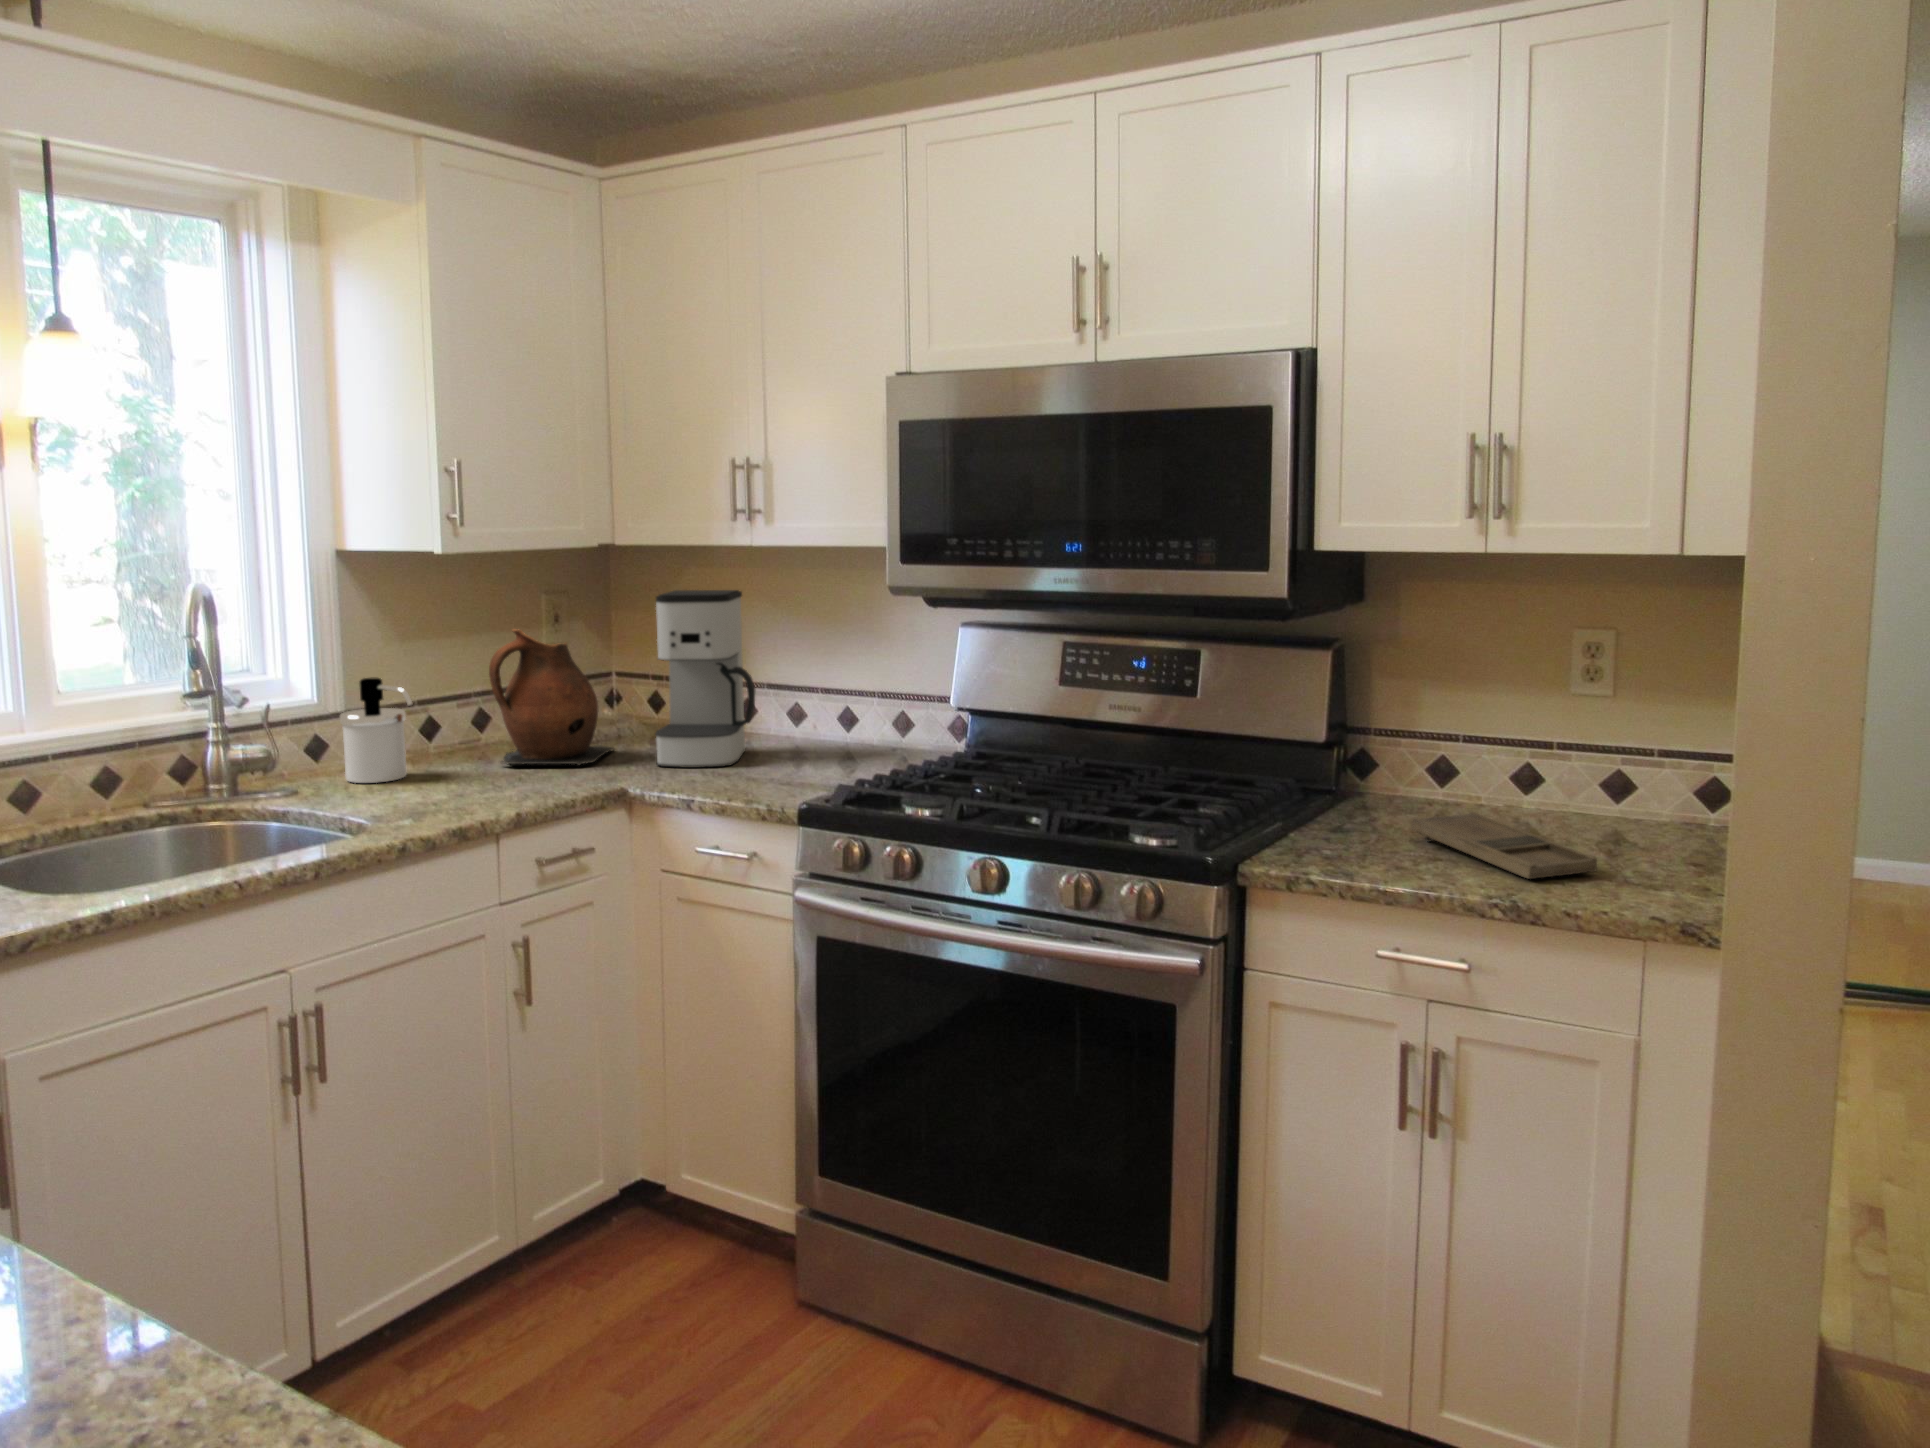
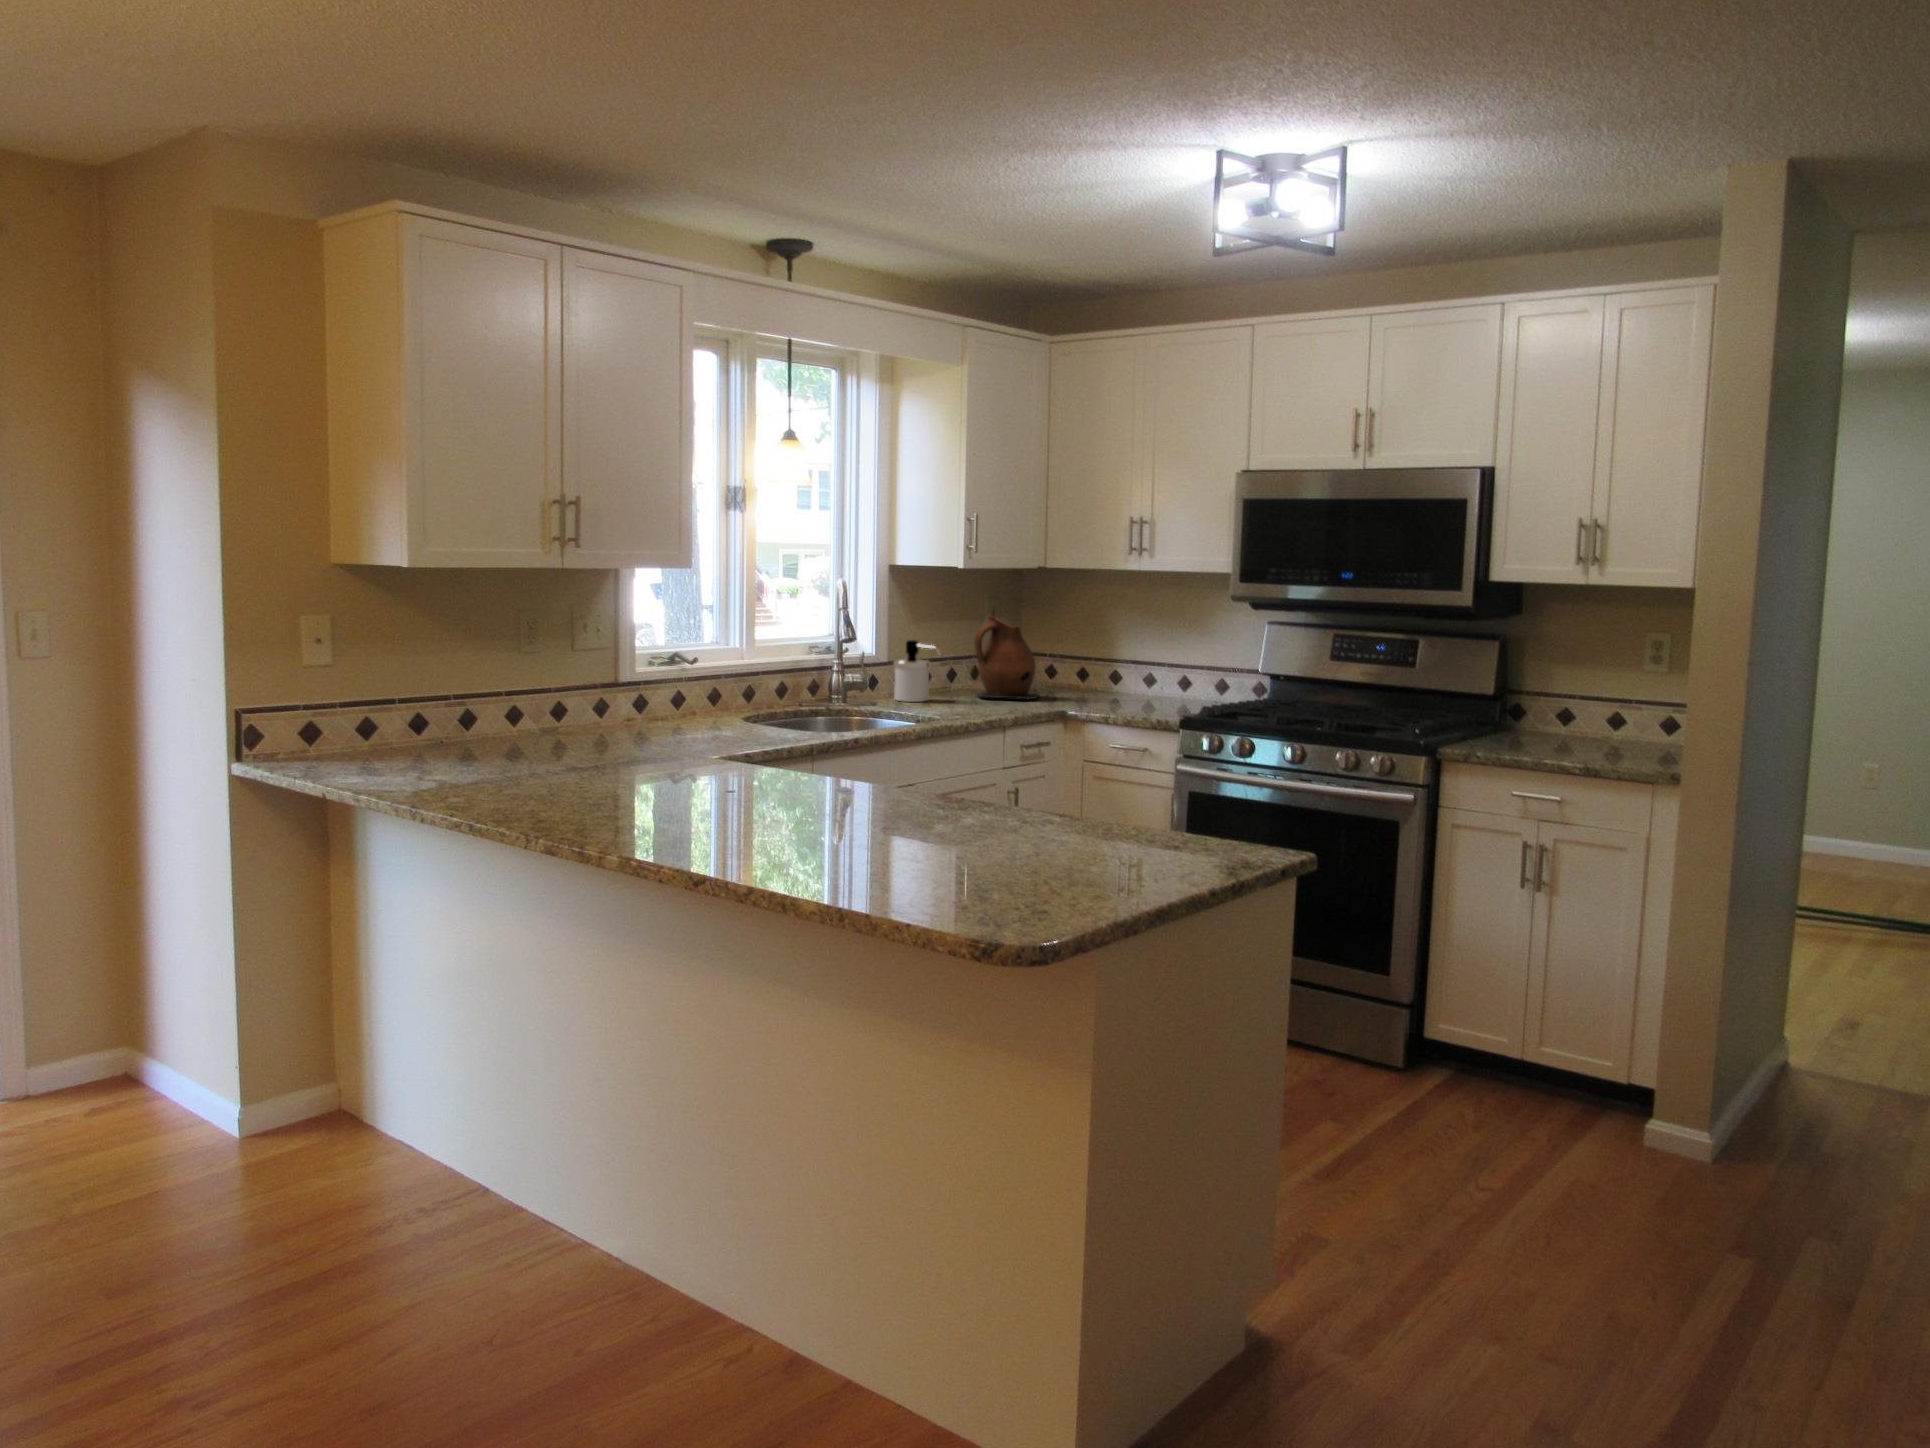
coffee maker: present [655,590,755,768] -> none [1074,596,1136,704]
tray: present [1411,812,1597,879] -> none [1539,732,1635,757]

